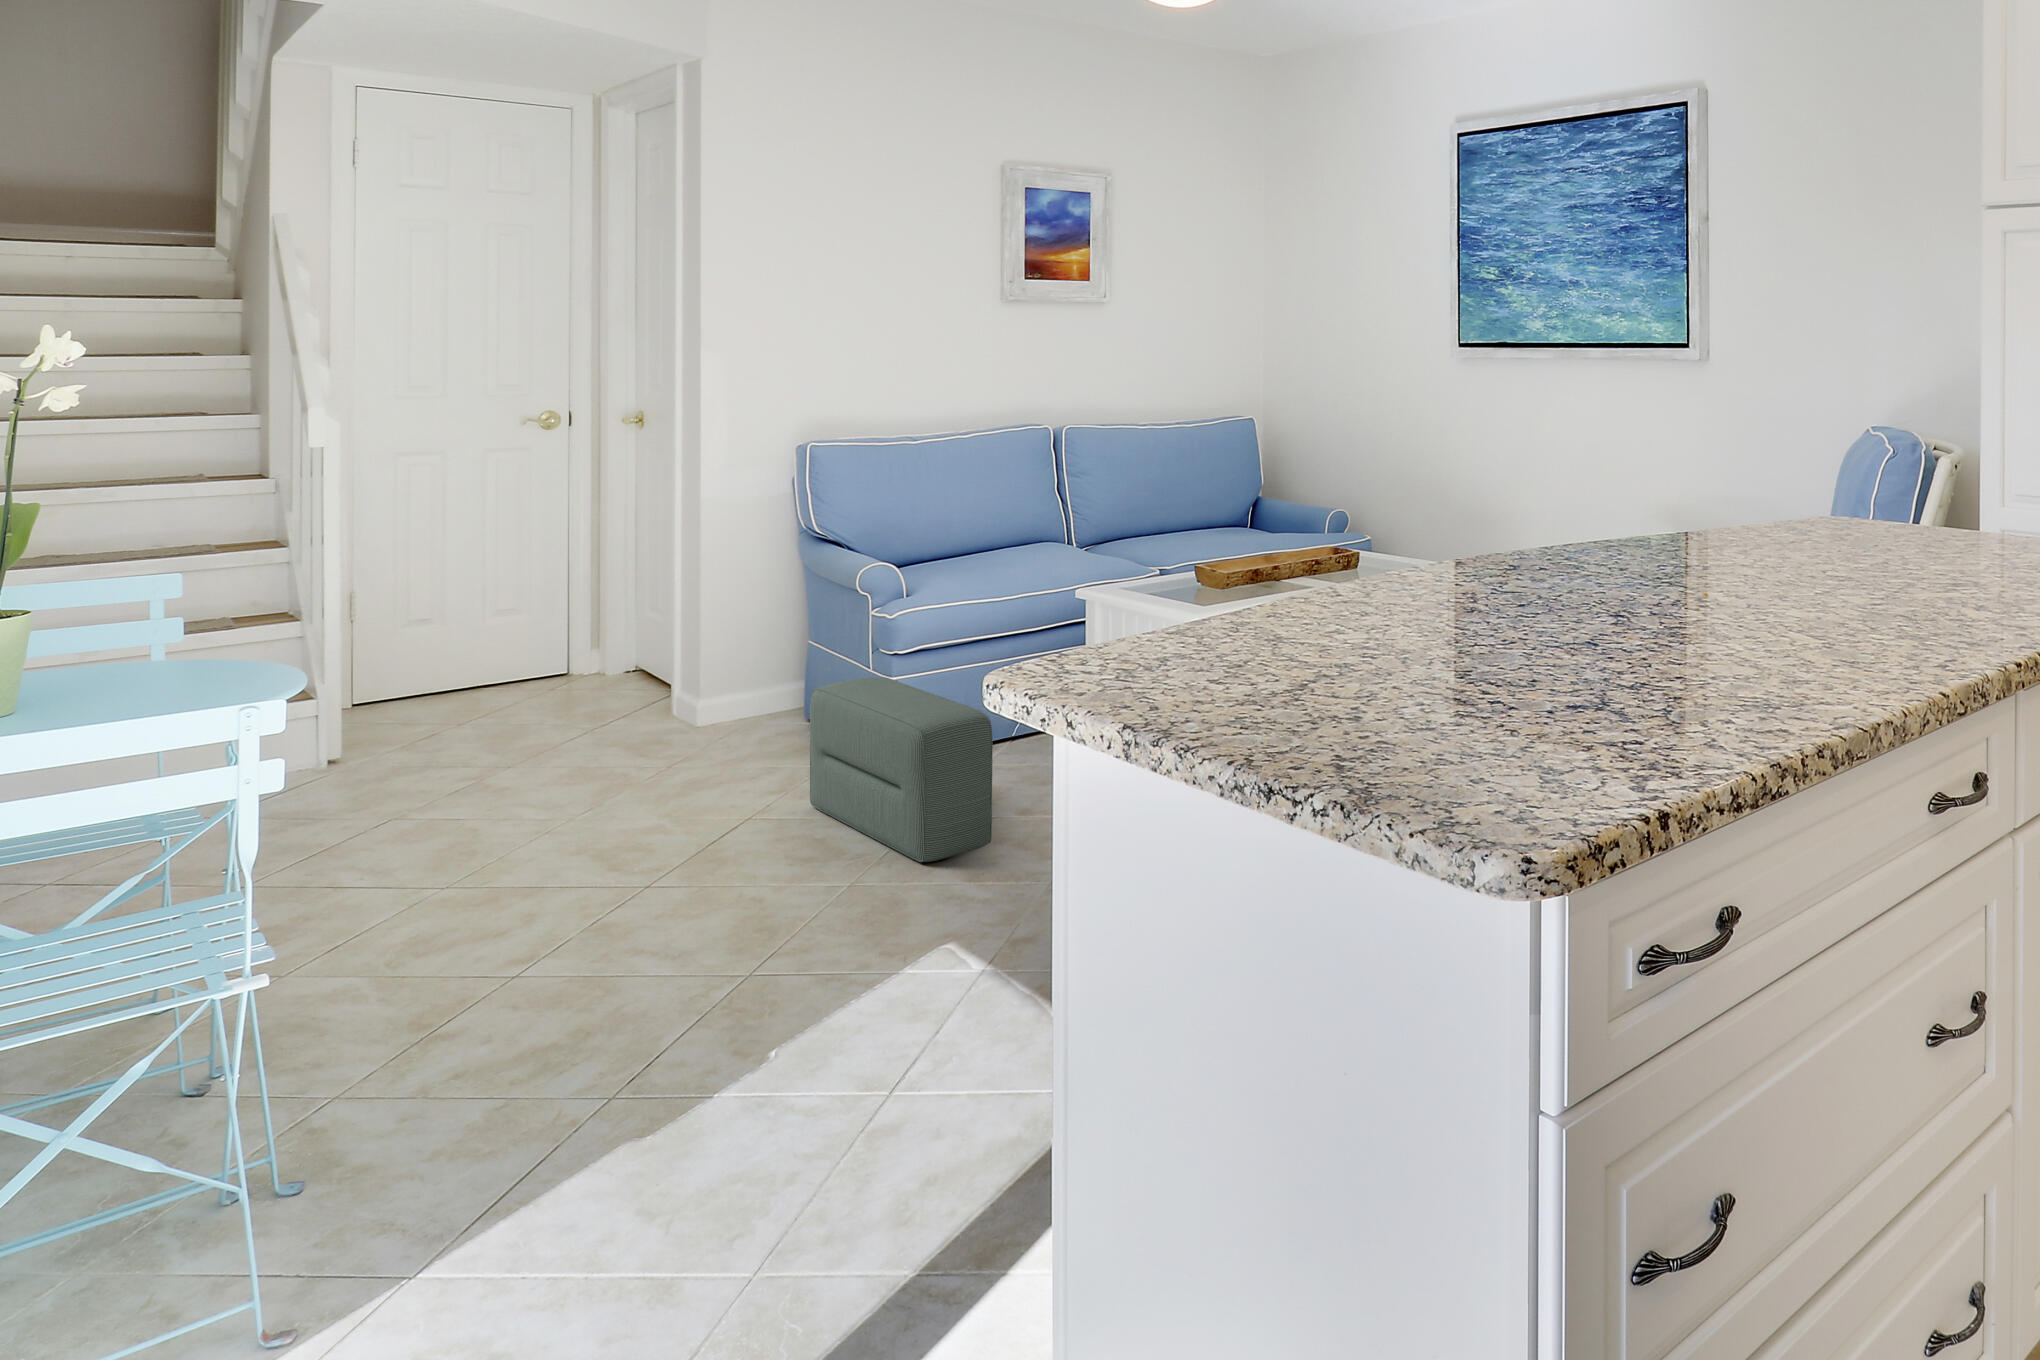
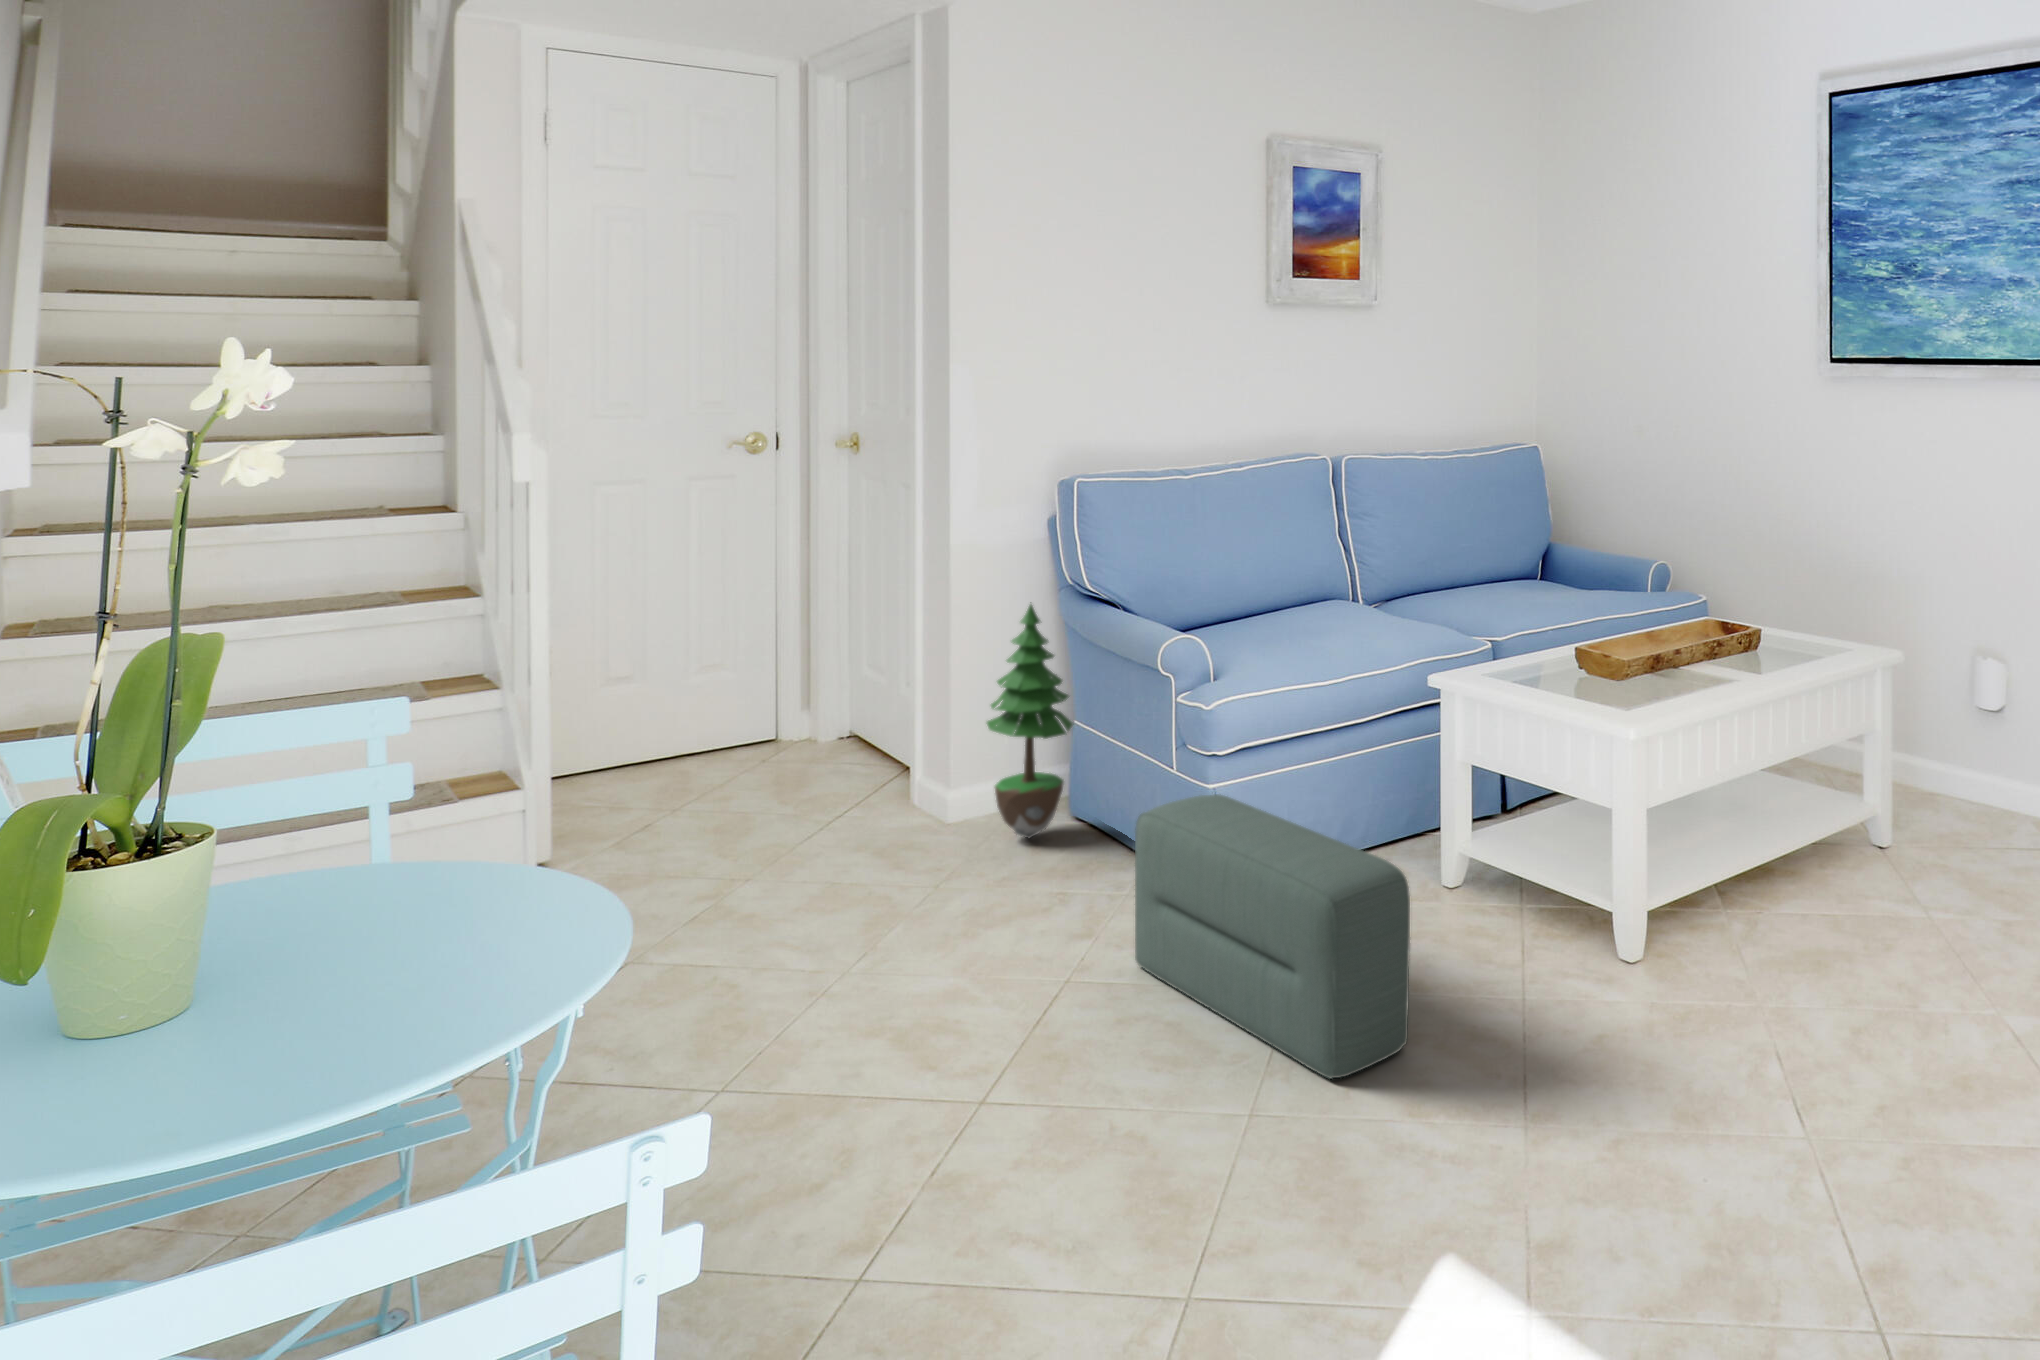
potted tree: none [727,542,803,733] -> present [987,605,1073,838]

